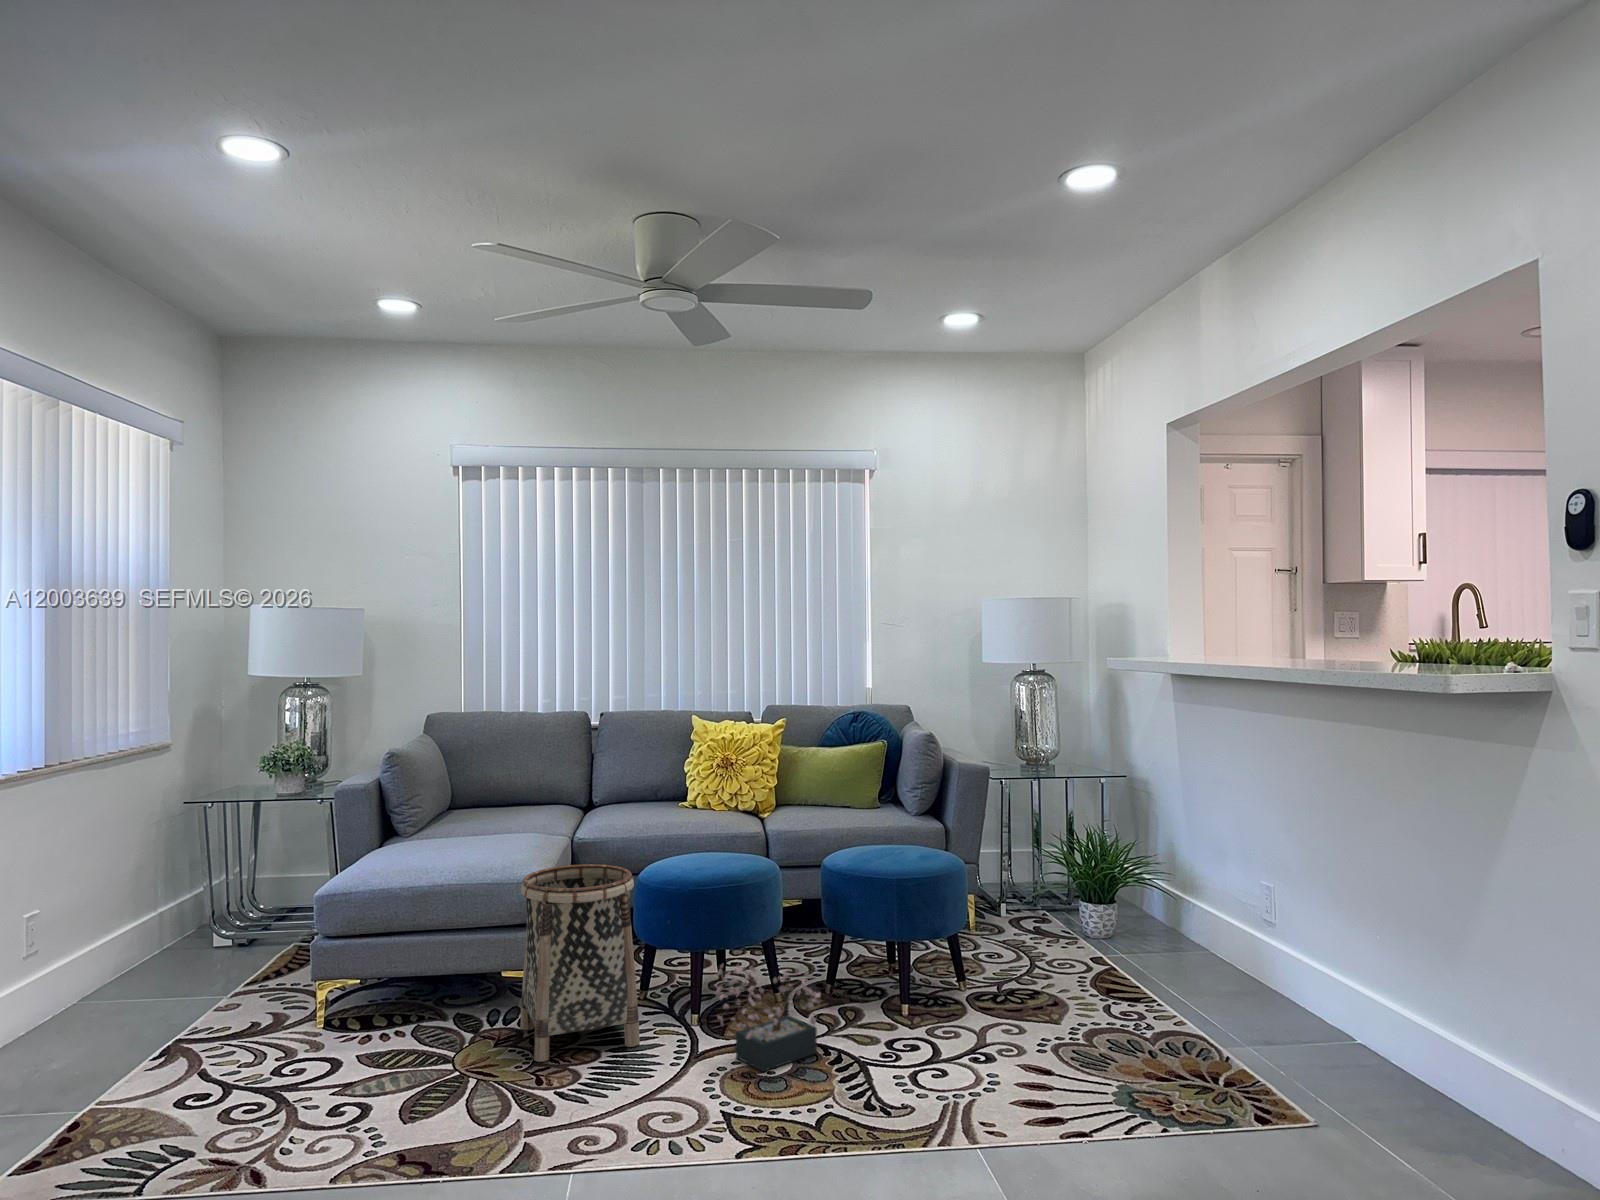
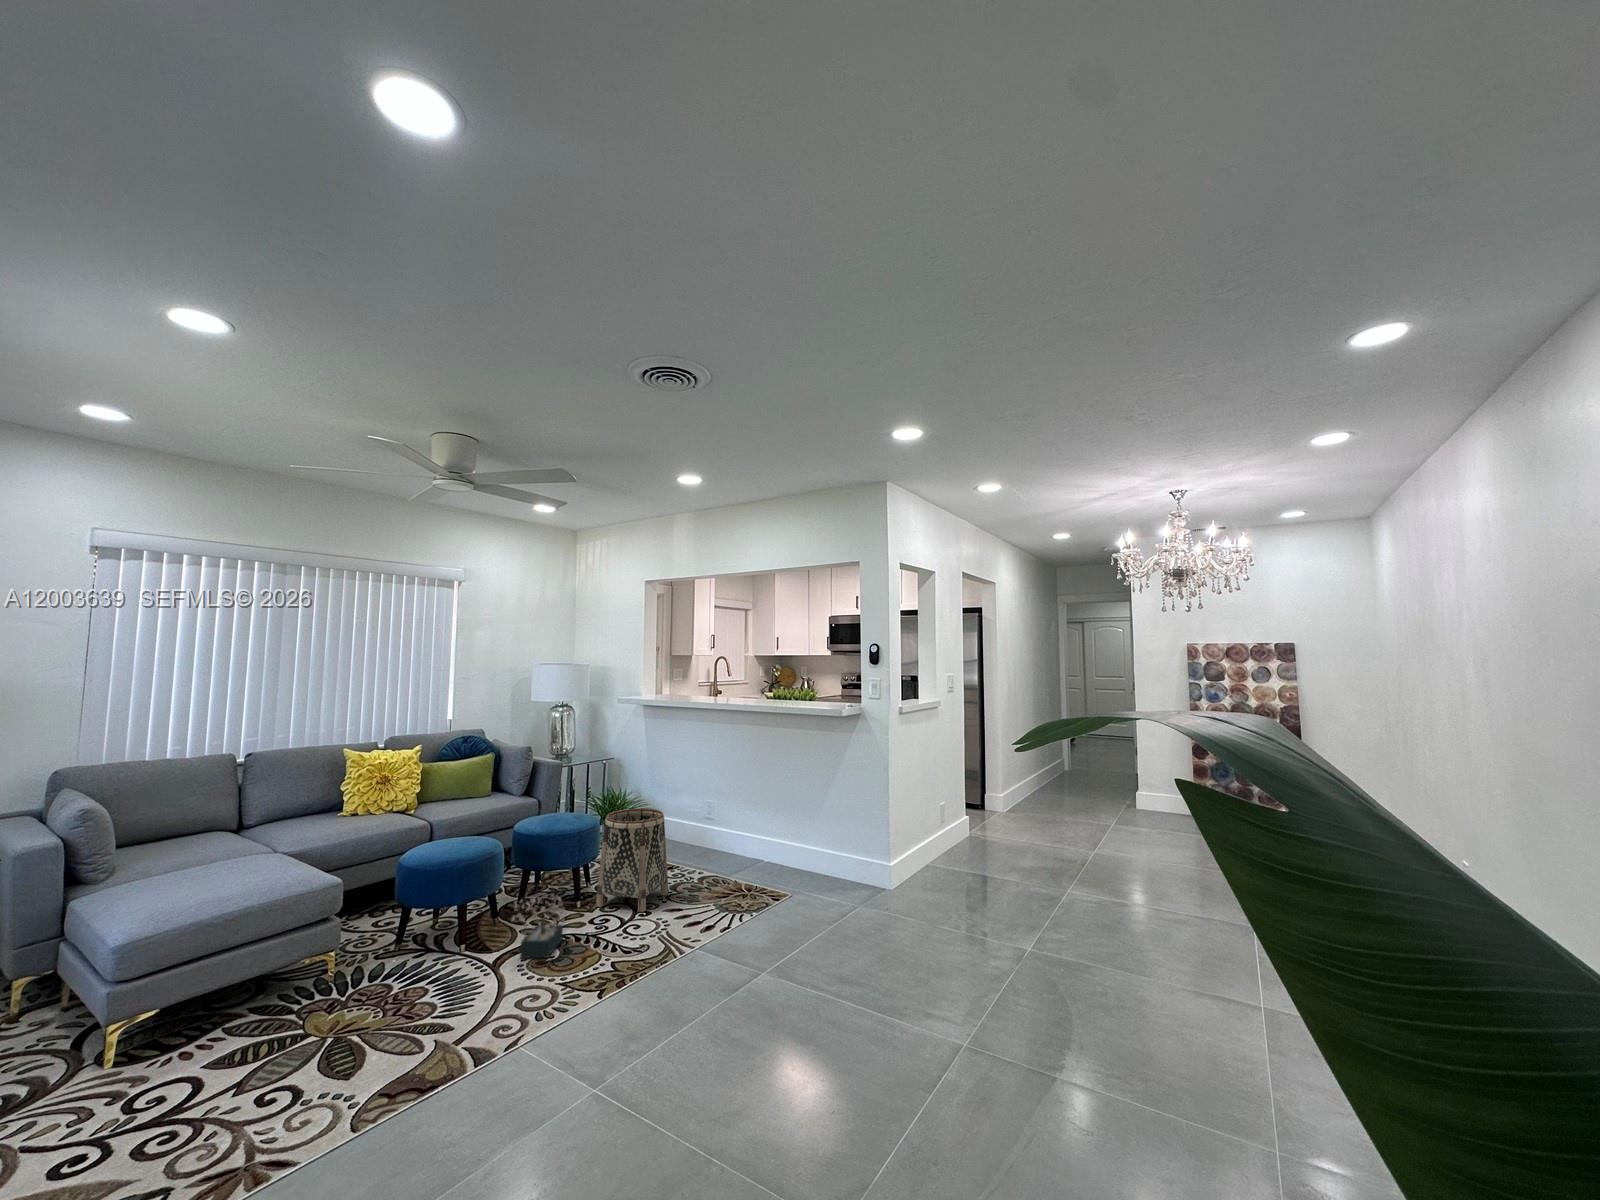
basket: present [520,864,640,1062] -> present [596,808,668,912]

